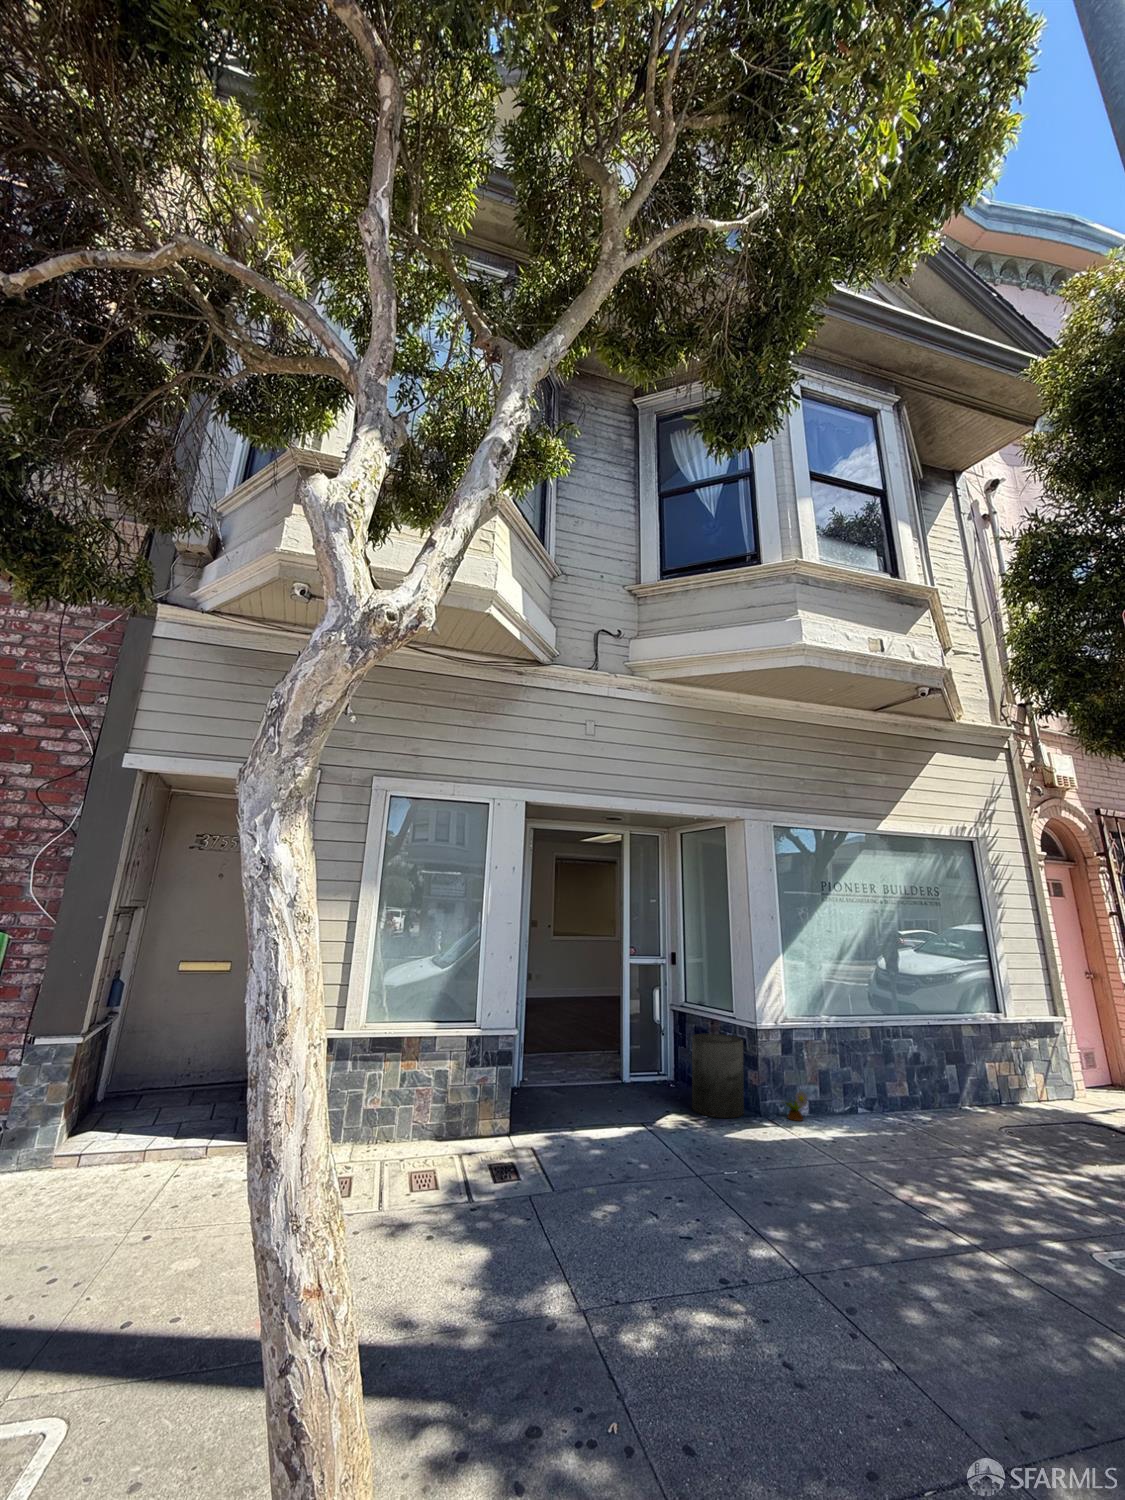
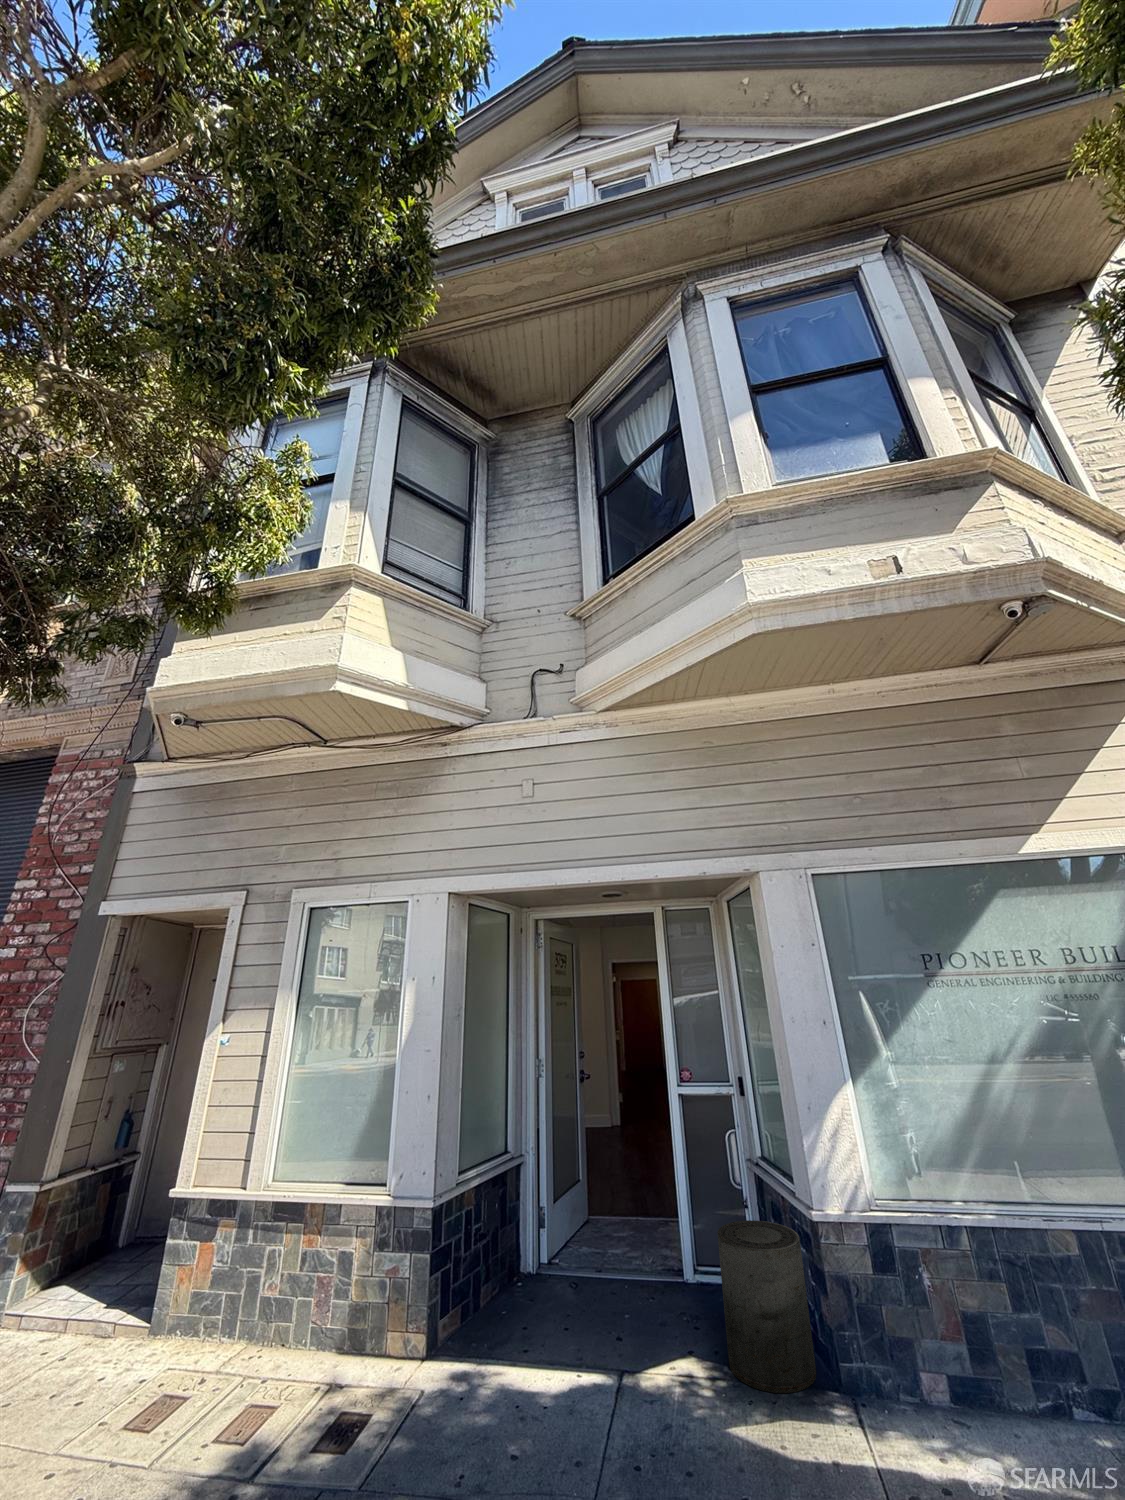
decorative plant: present [785,1091,807,1121] -> none [870,1363,927,1429]

